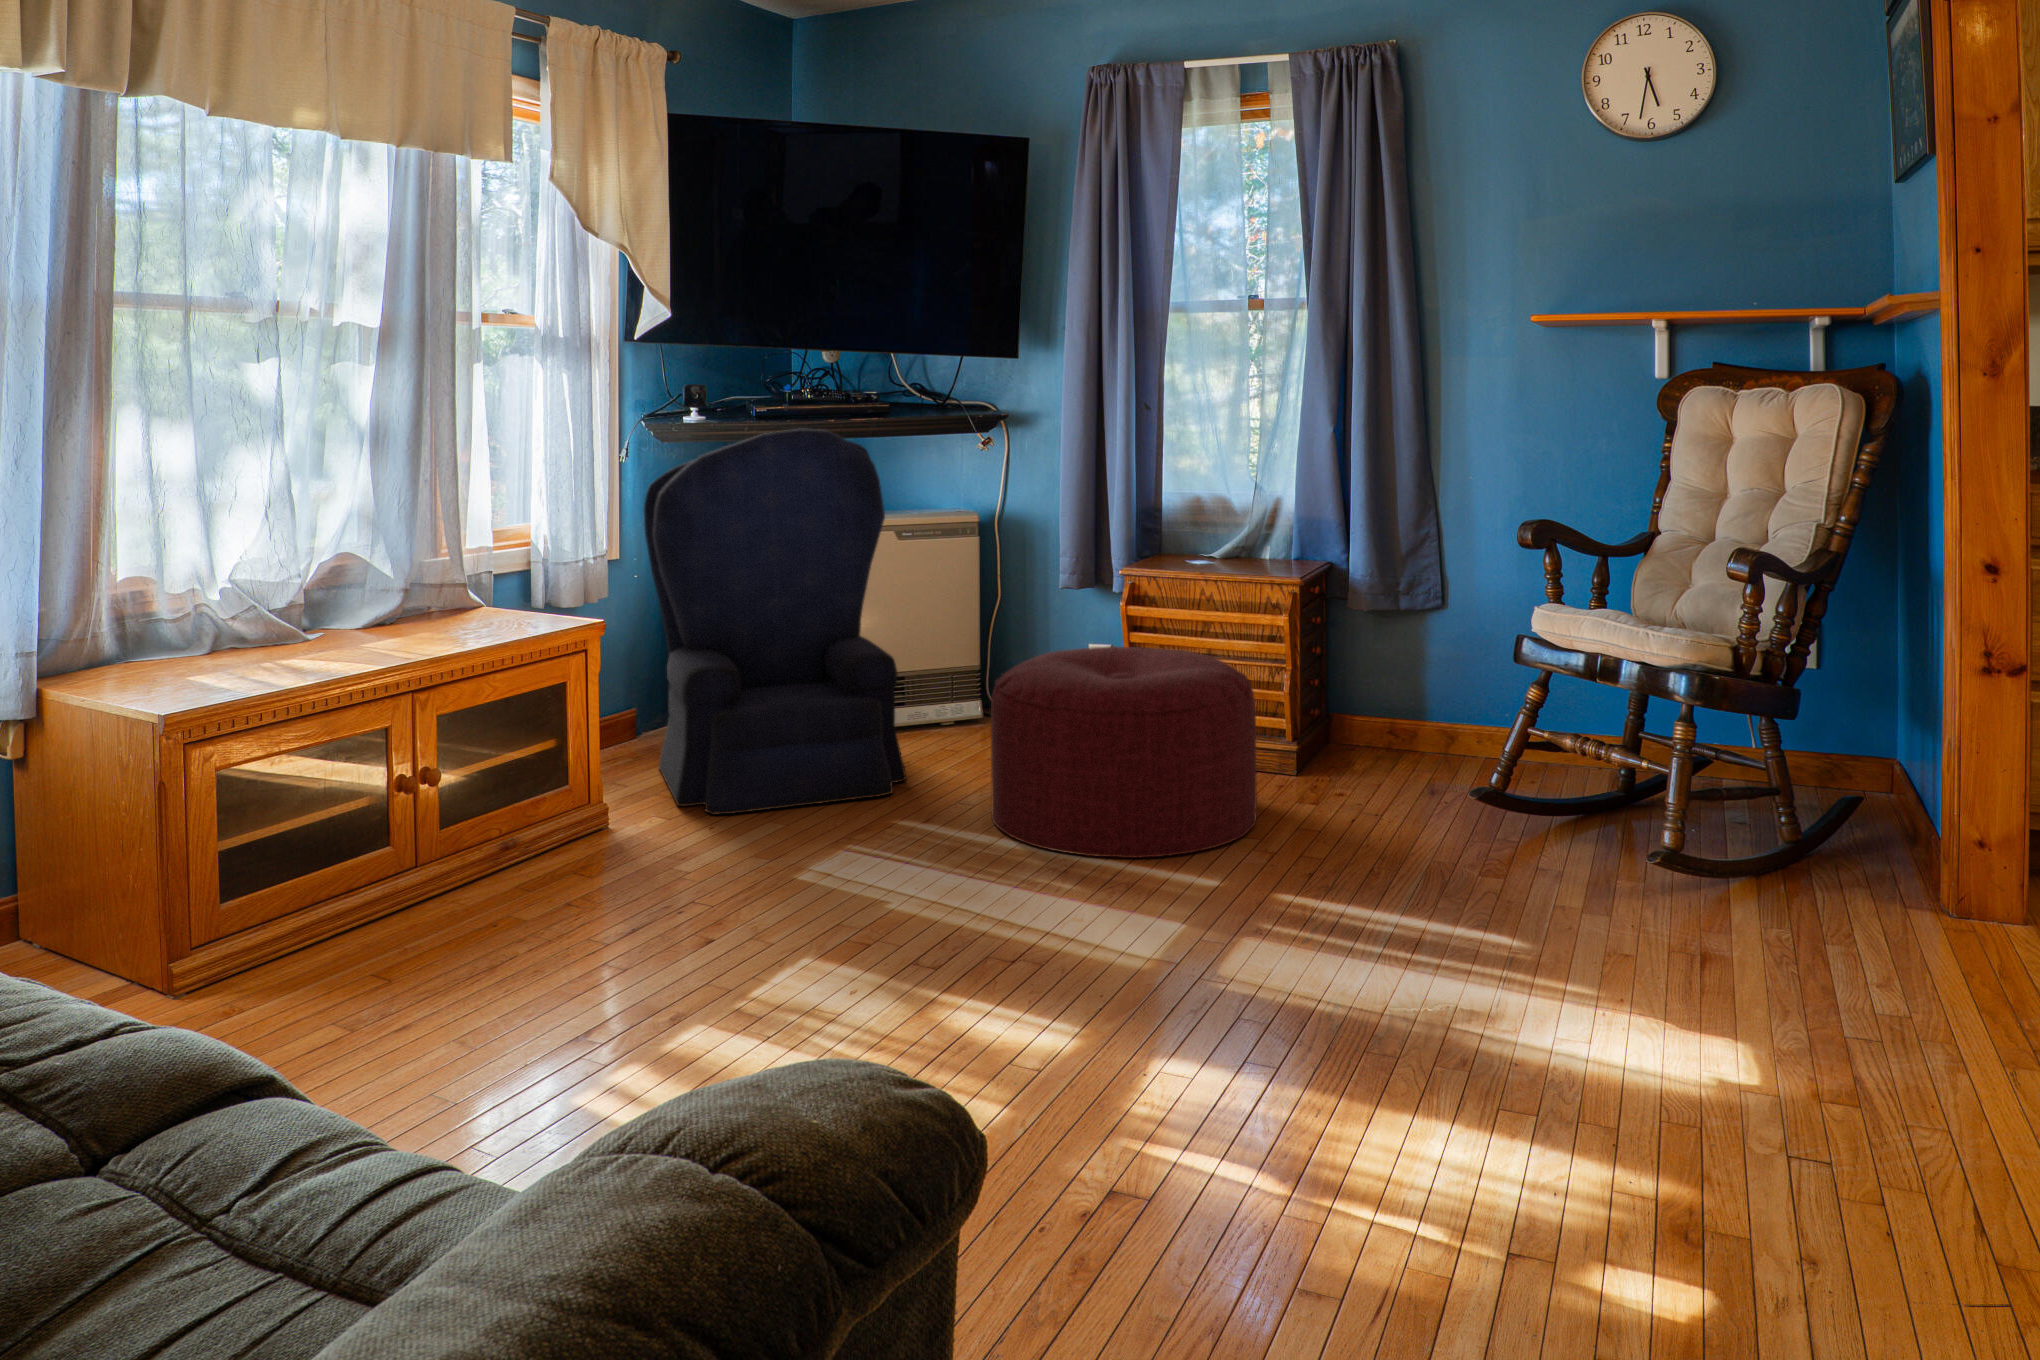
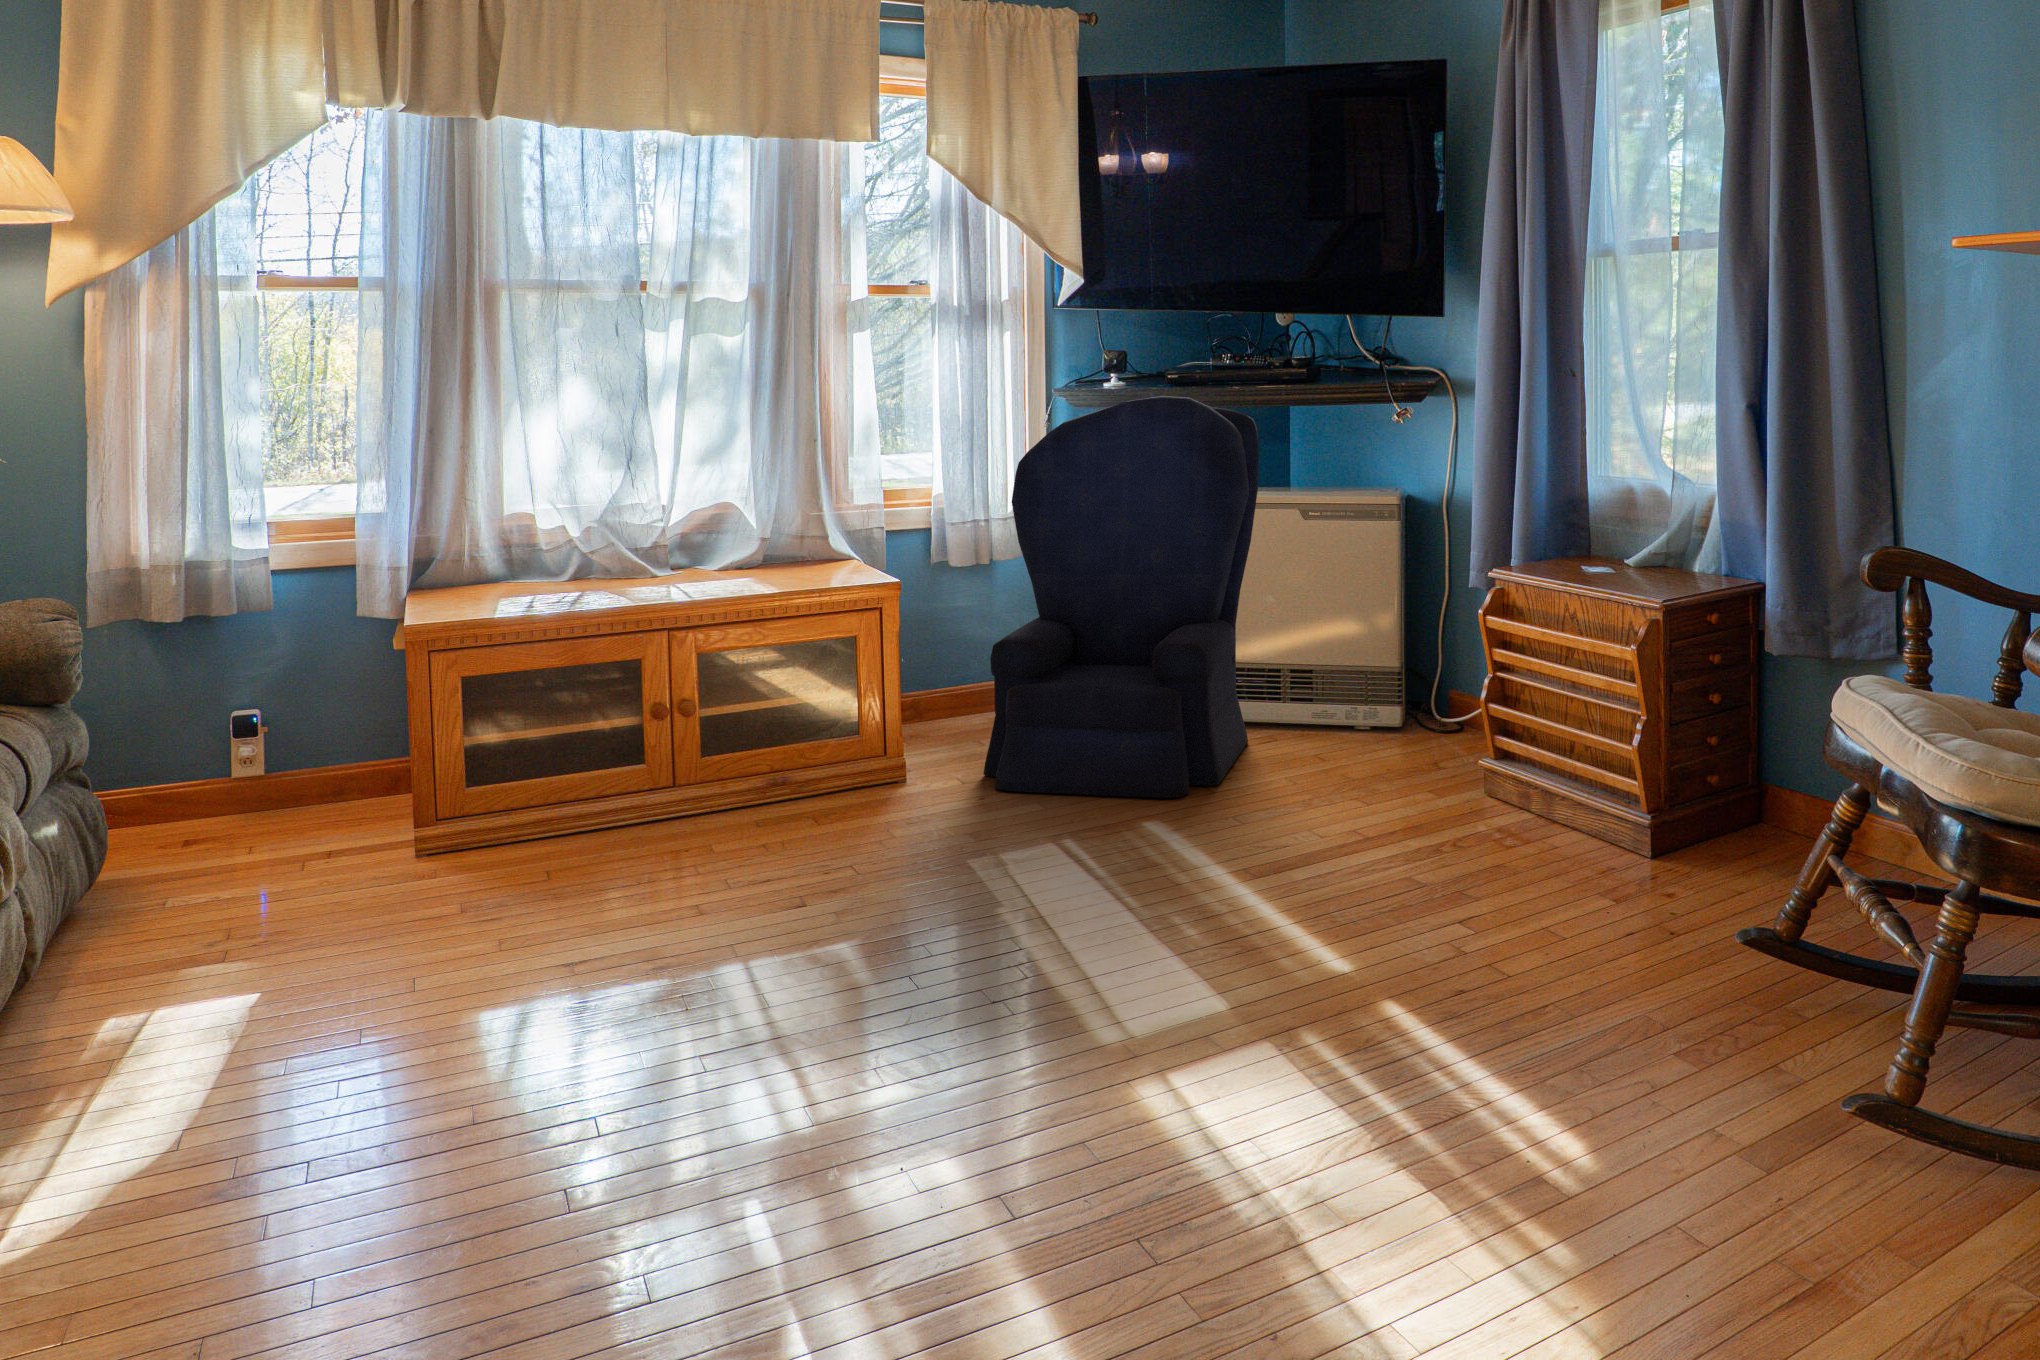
ottoman: present [991,646,1257,858] -> none [1211,660,1537,929]

